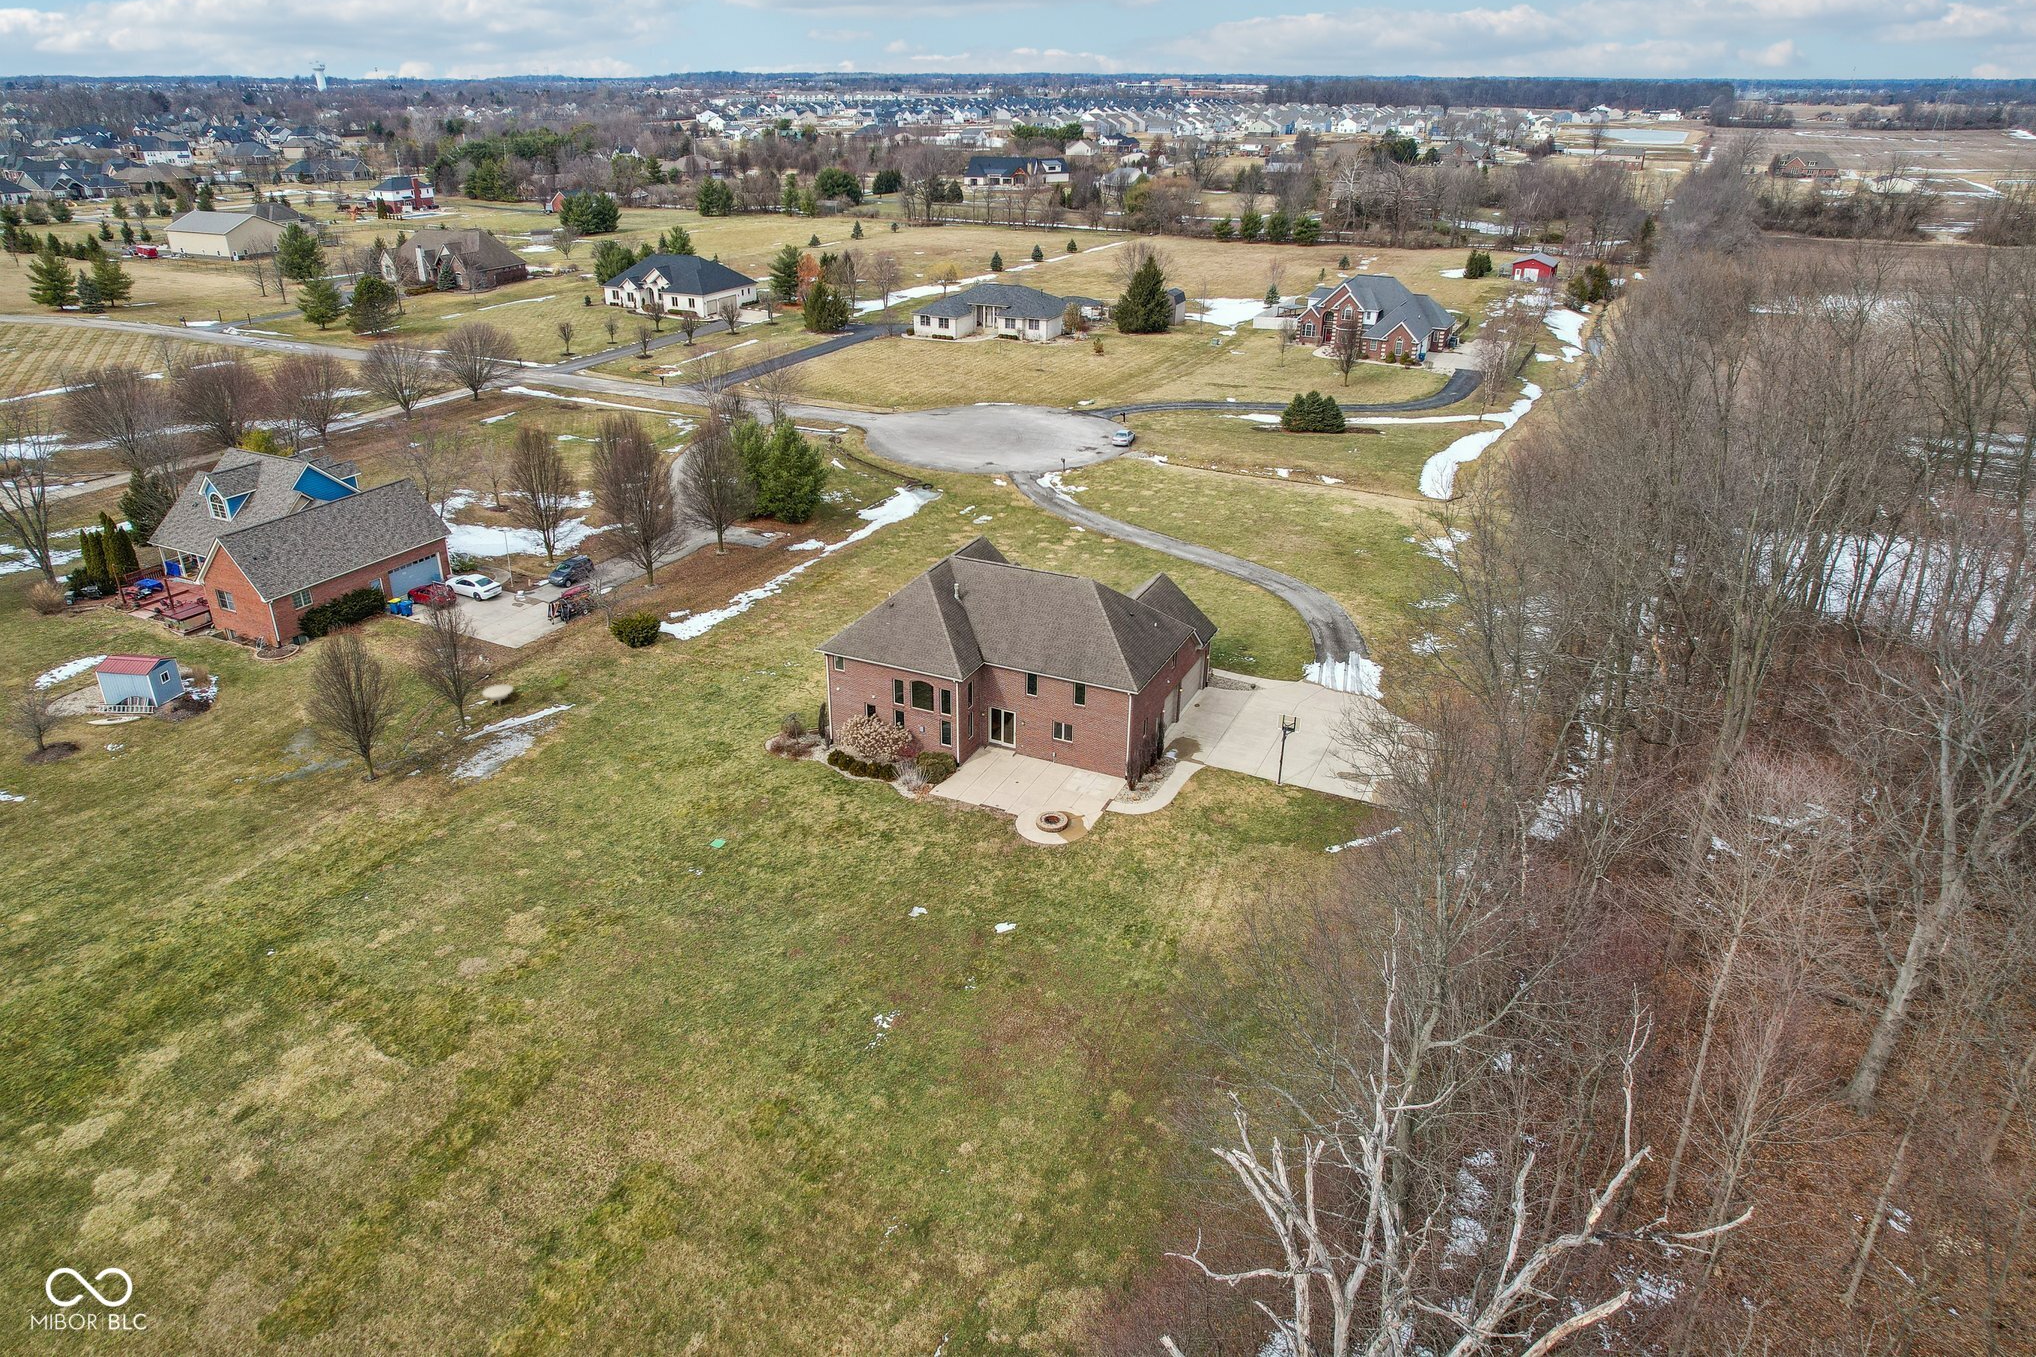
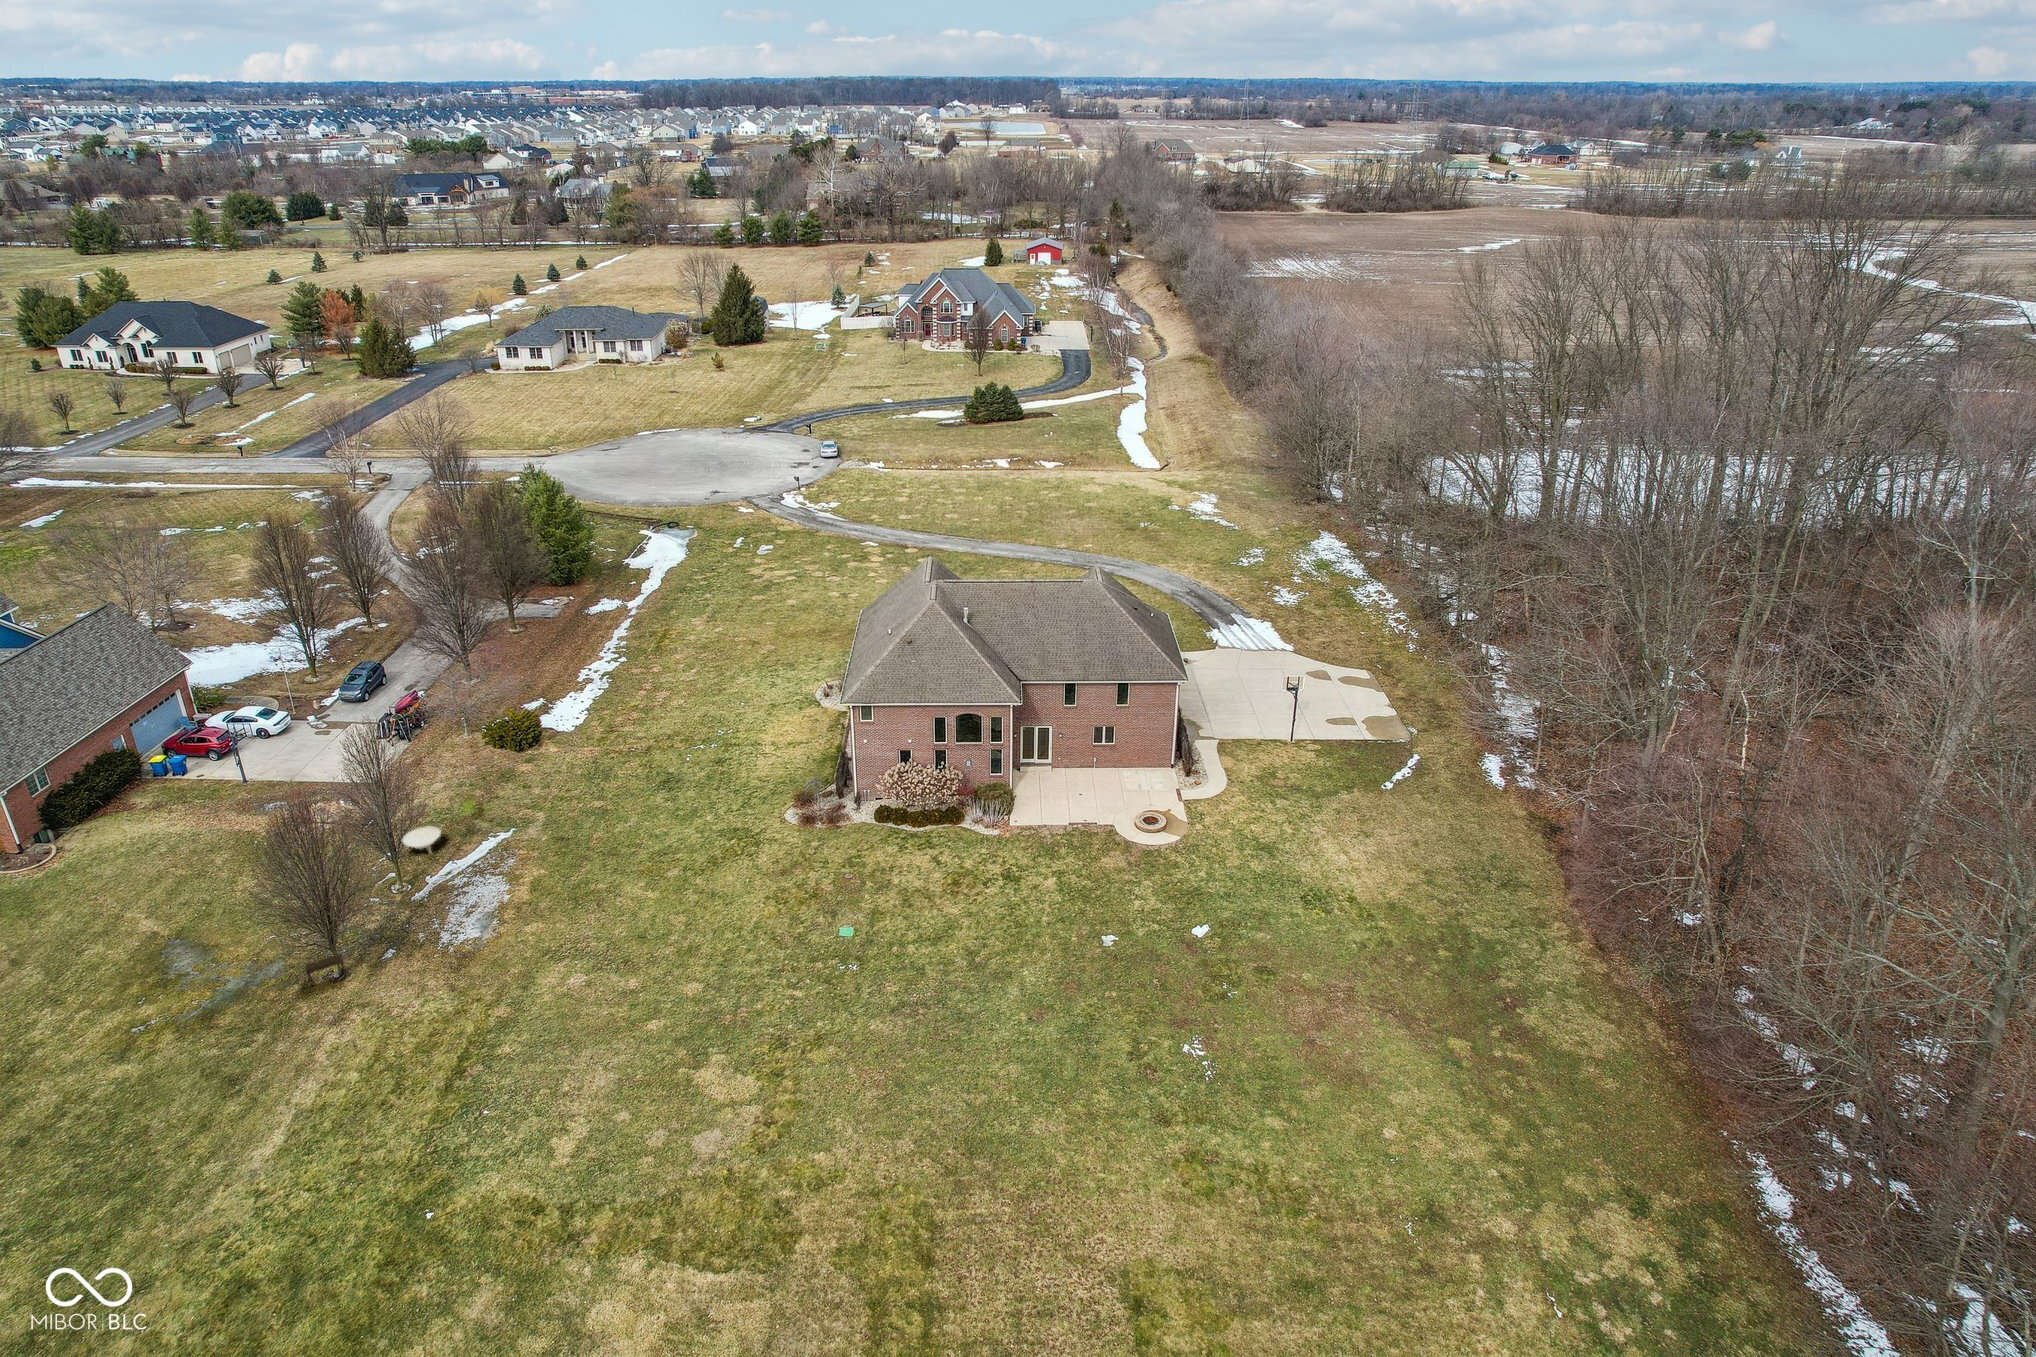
bench: none [344,757,378,777] -> present [306,953,347,985]

